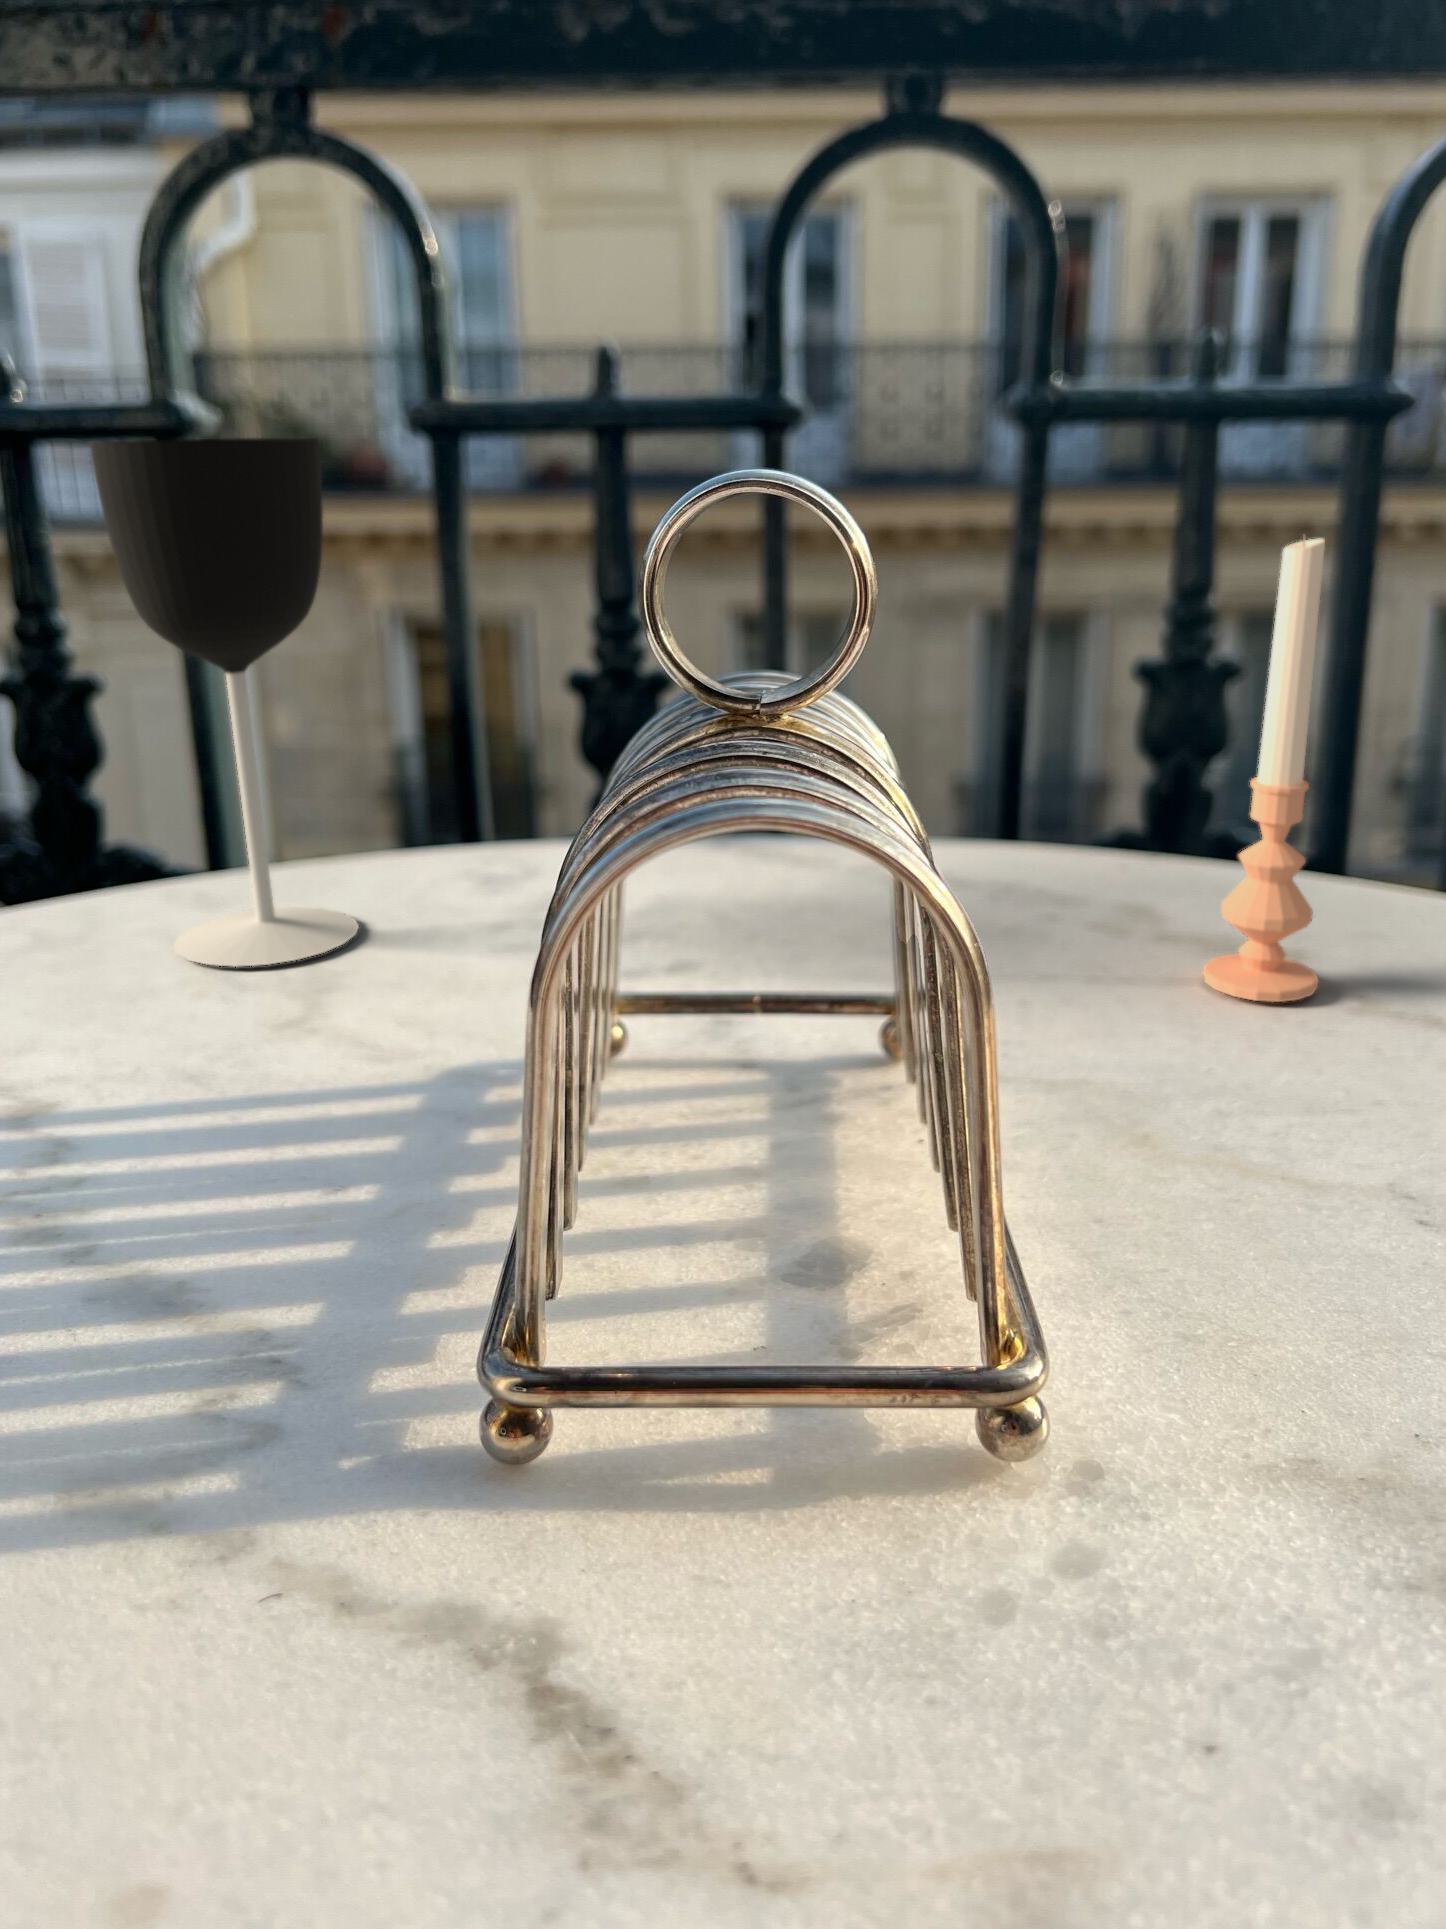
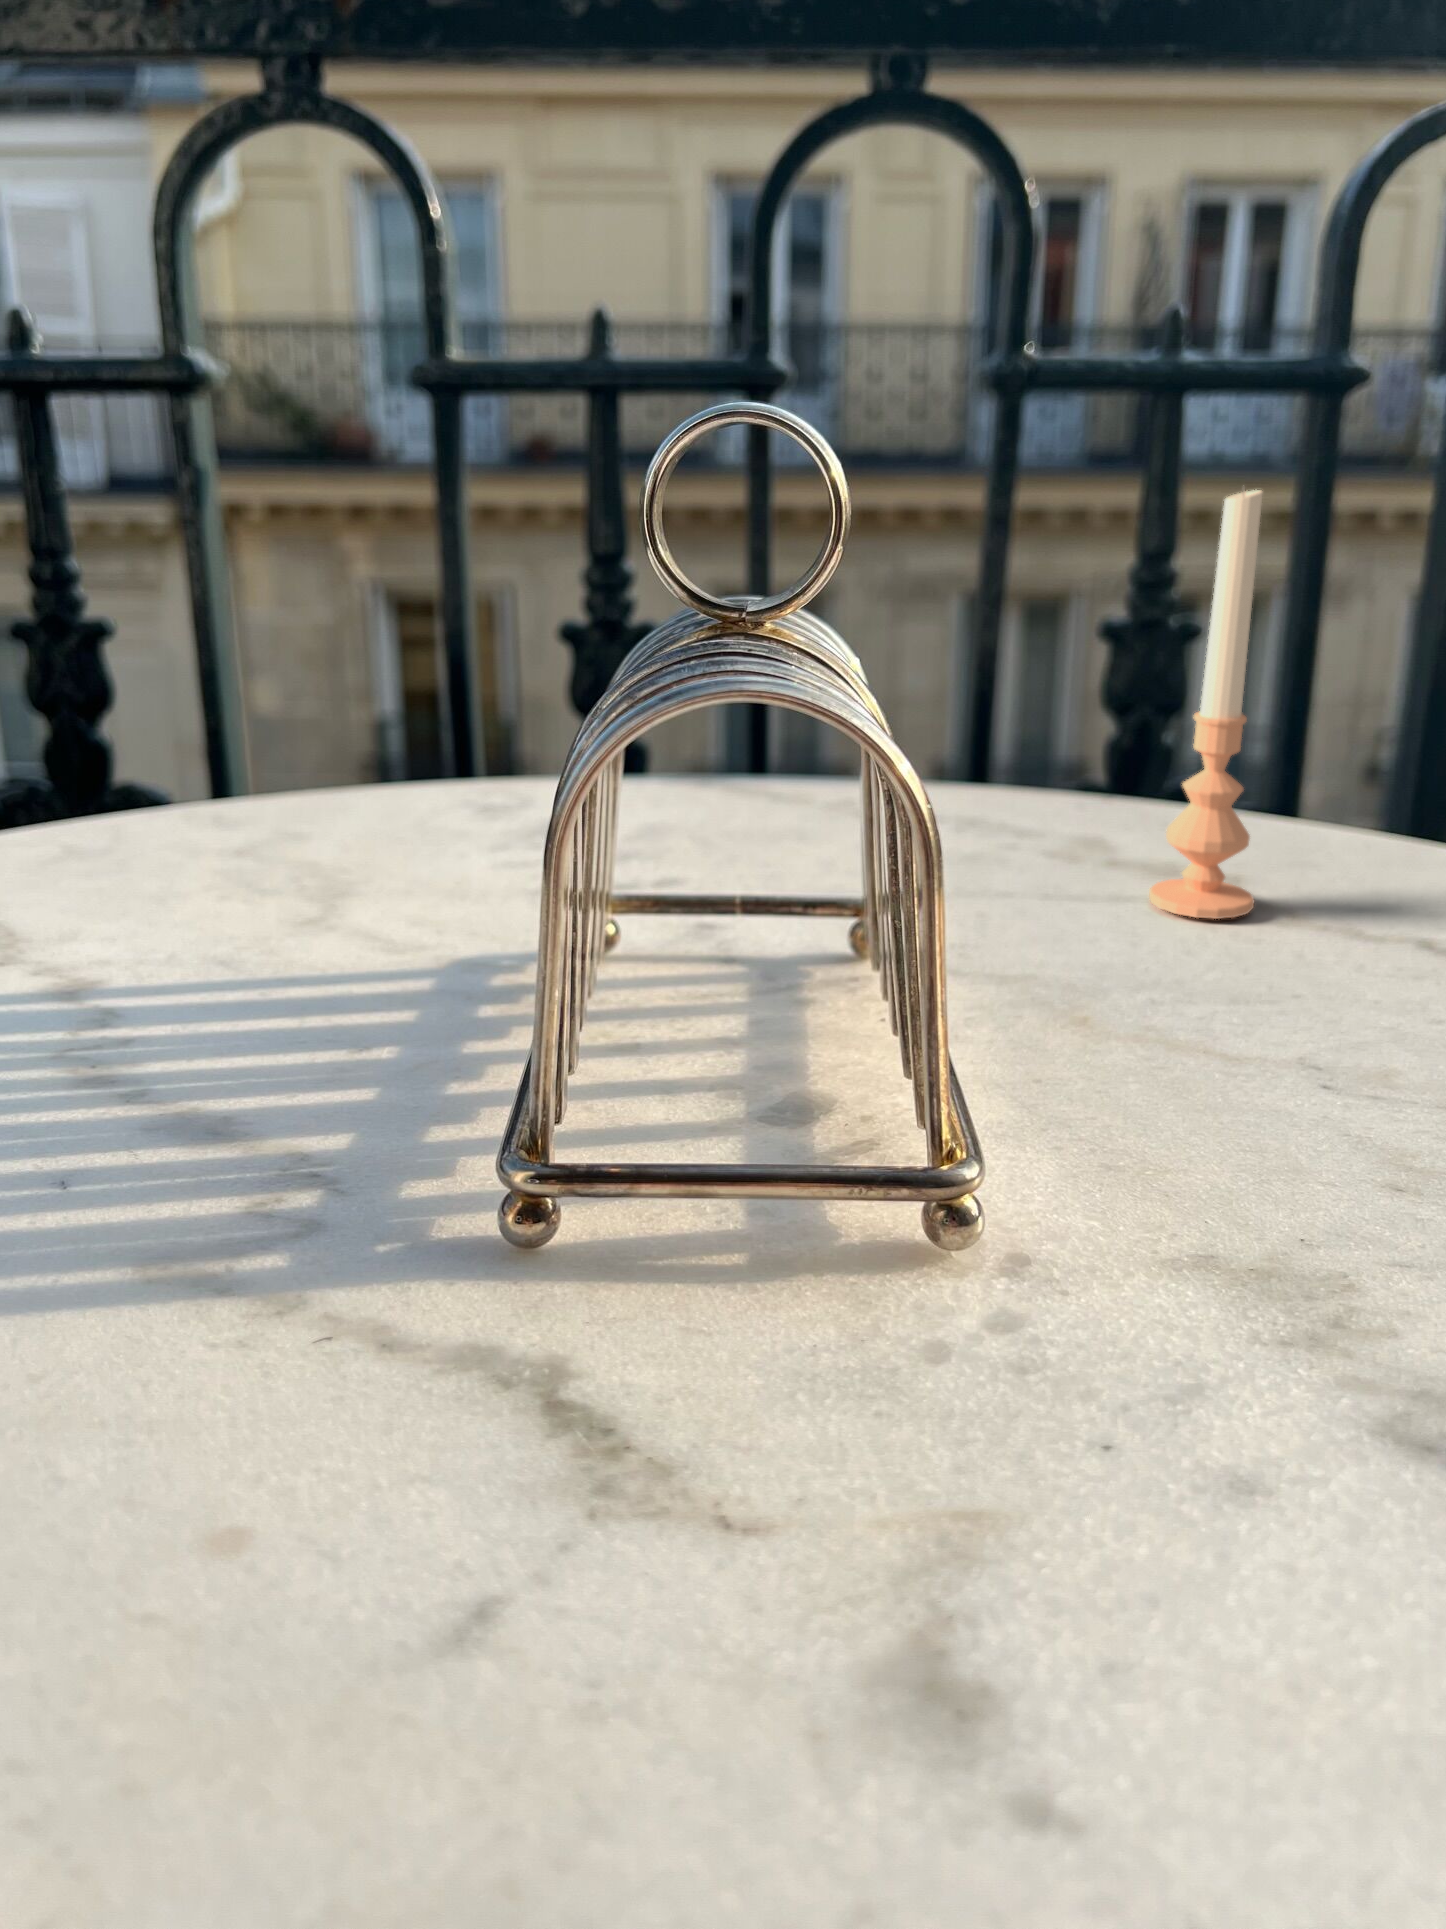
wine glass: present [90,438,359,967] -> none [123,382,362,878]

